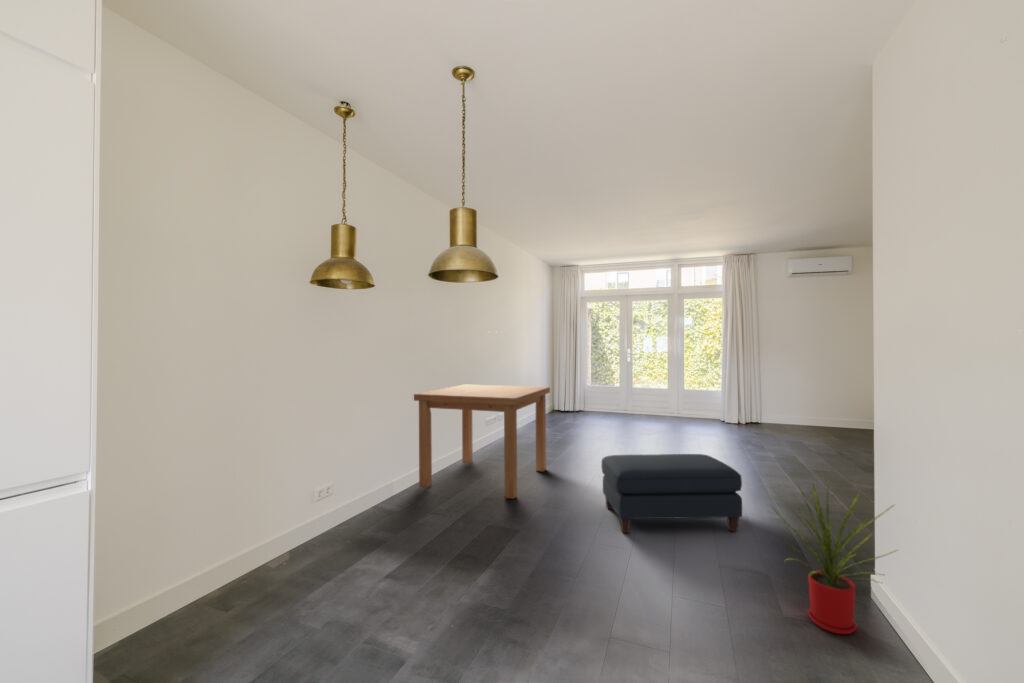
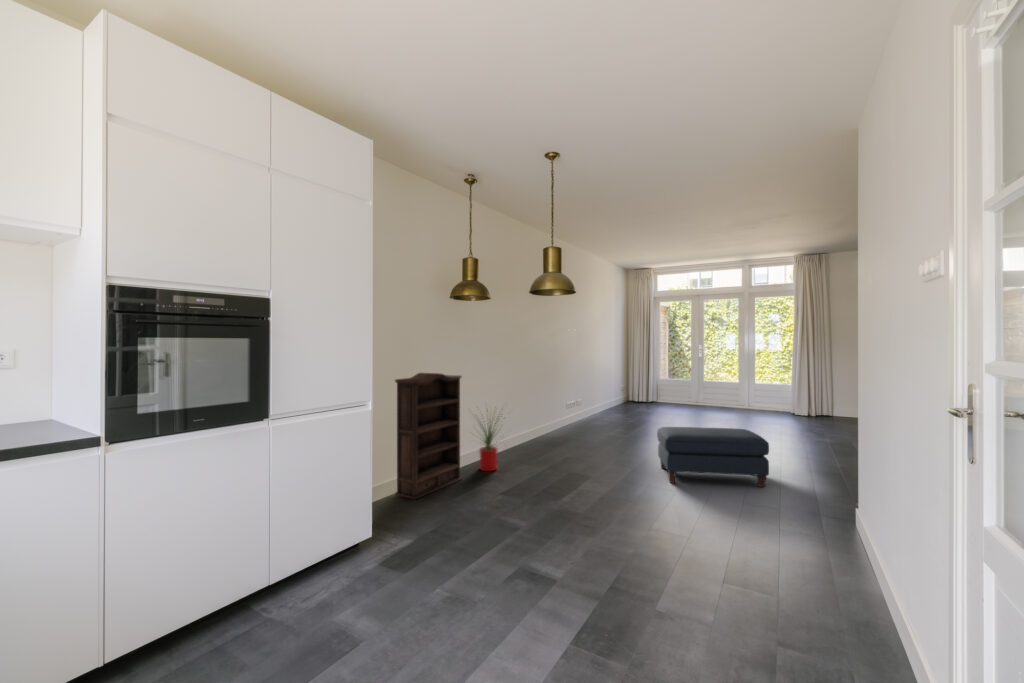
dining table: present [414,384,550,499] -> none [510,372,620,459]
bookshelf: none [214,399,335,608] -> present [395,373,462,500]
house plant: present [776,484,898,634] -> present [478,416,500,471]

